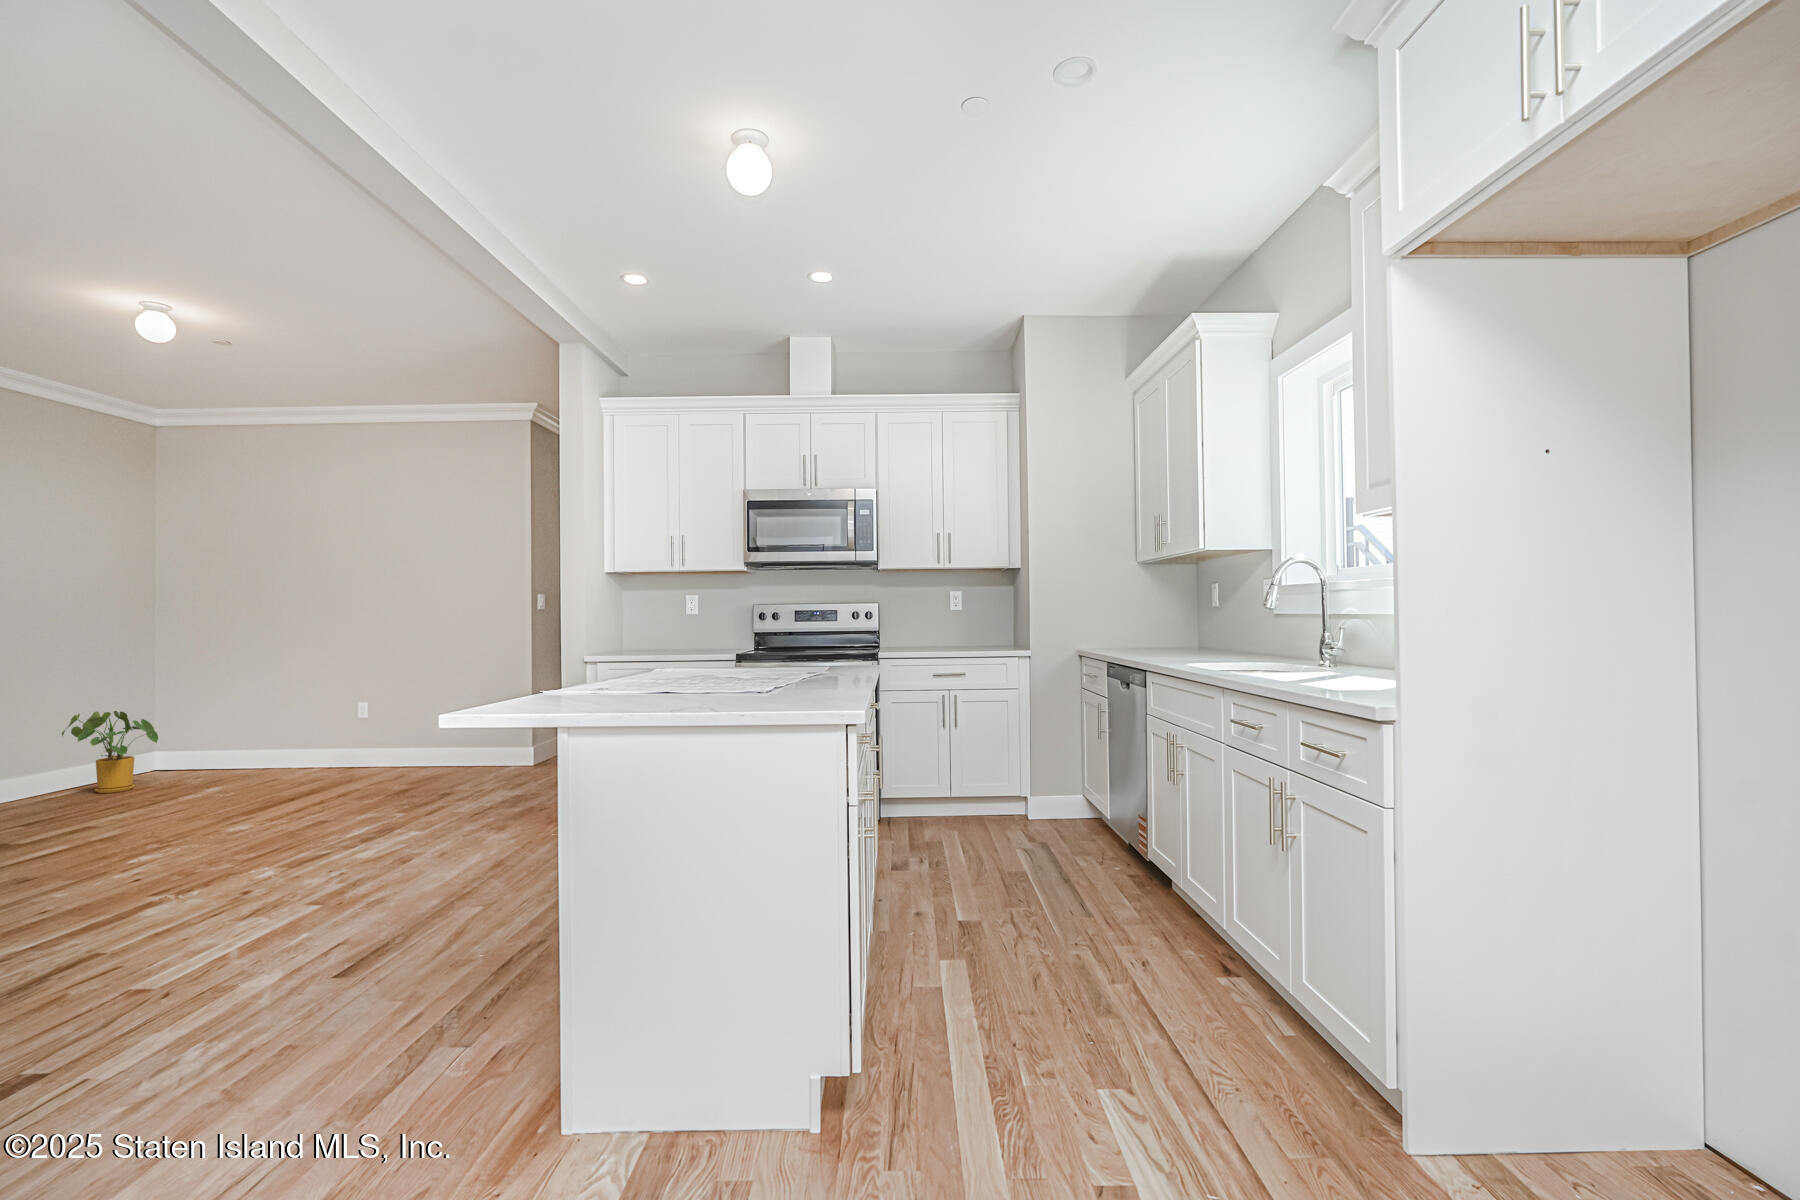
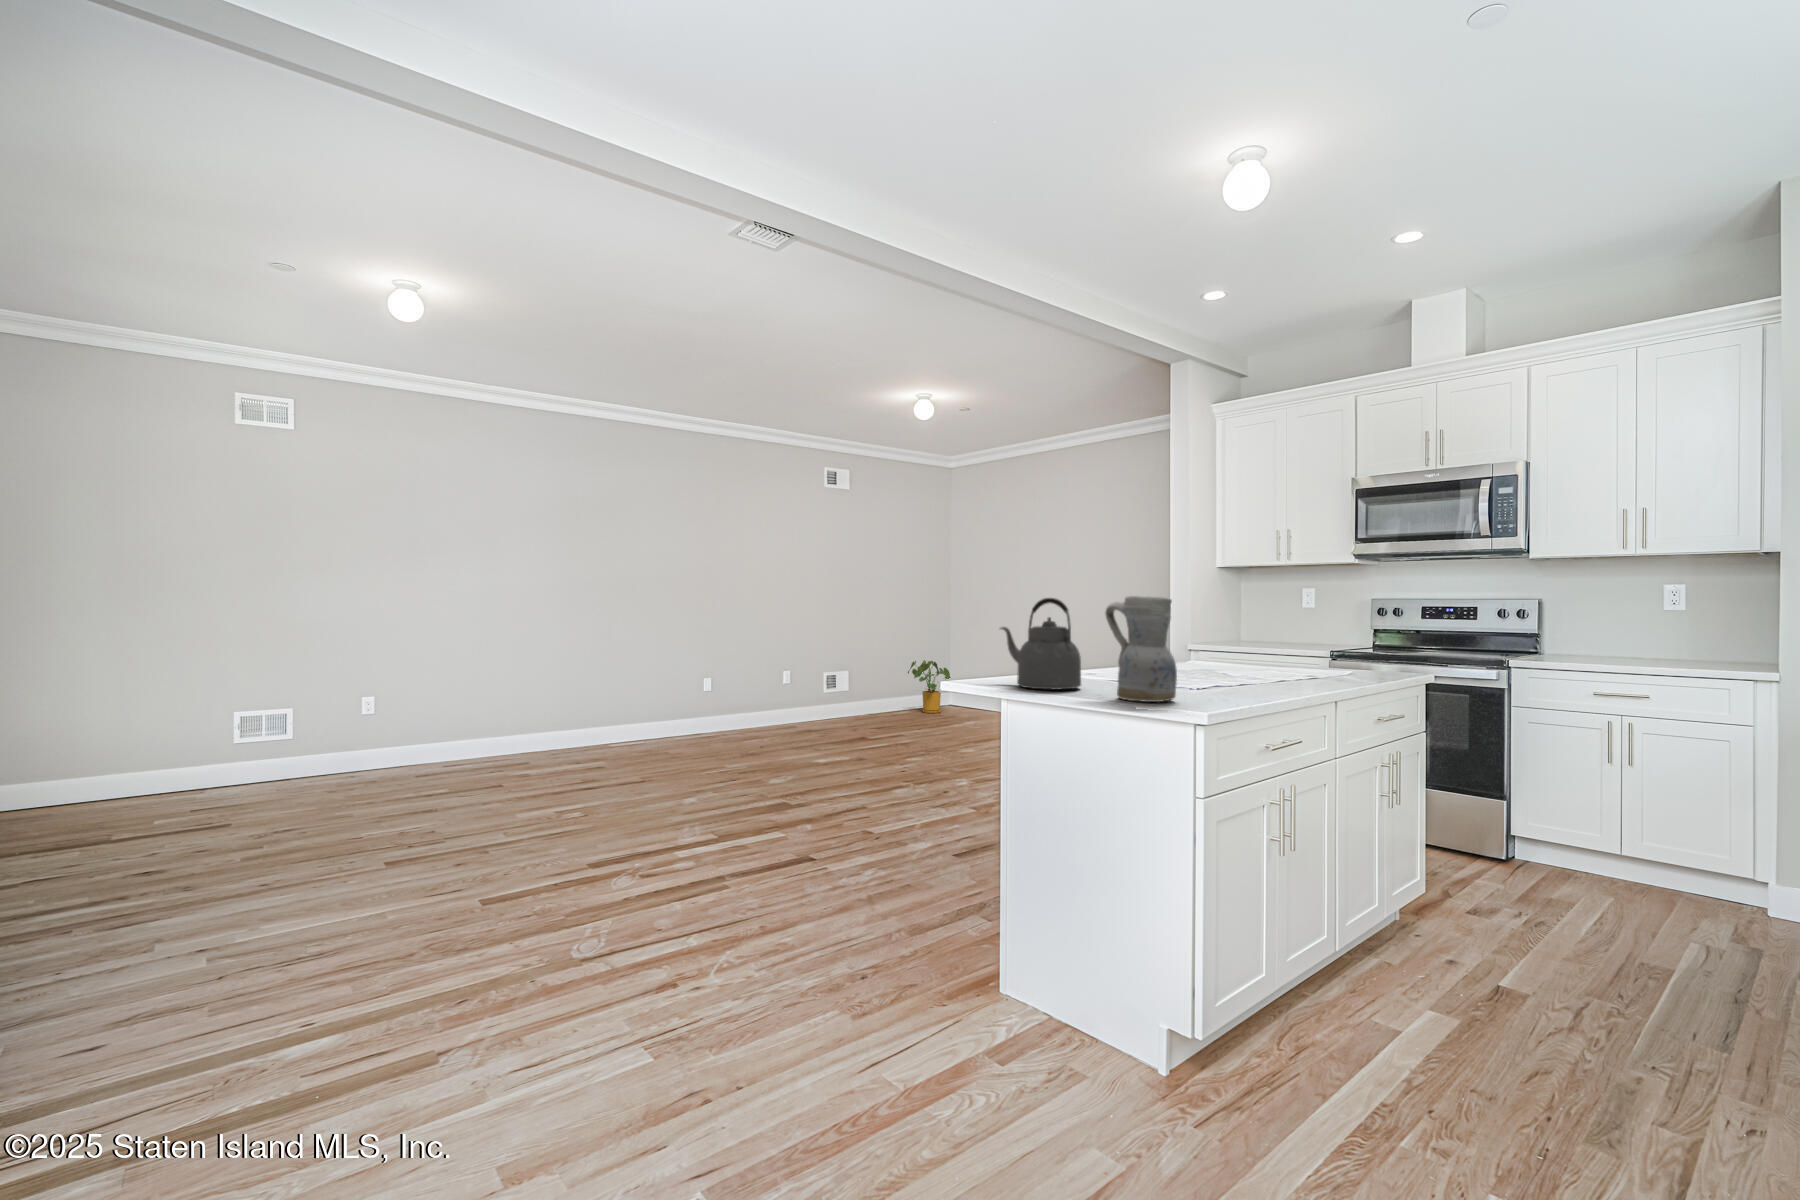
ceramic pitcher: none [733,587,816,708] -> present [1105,596,1177,702]
kettle: none [559,590,685,709] -> present [1001,598,1081,690]

